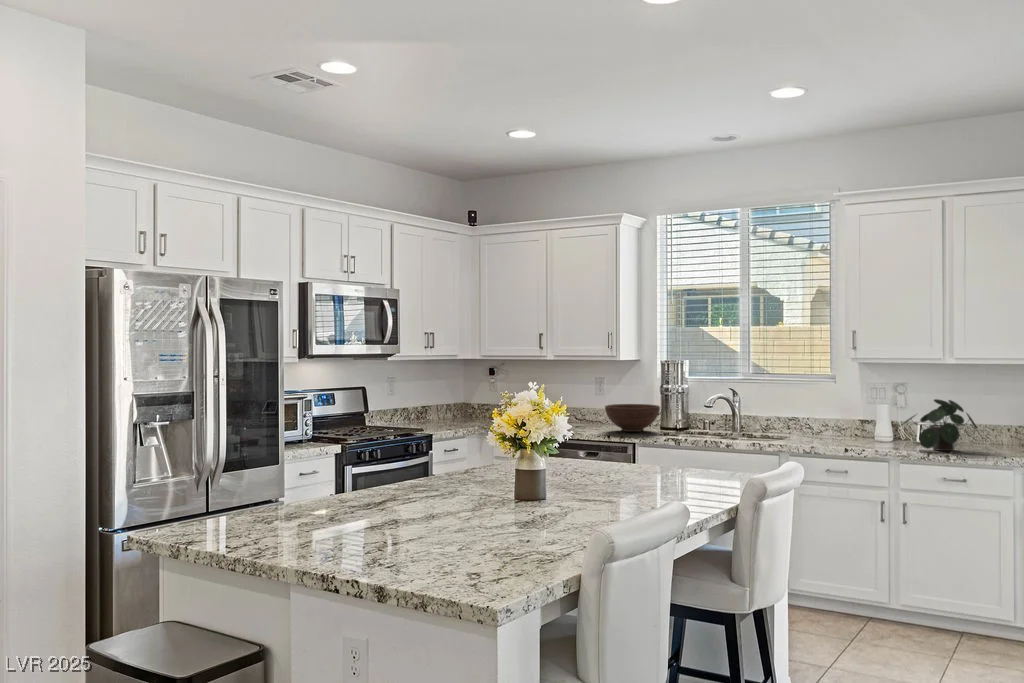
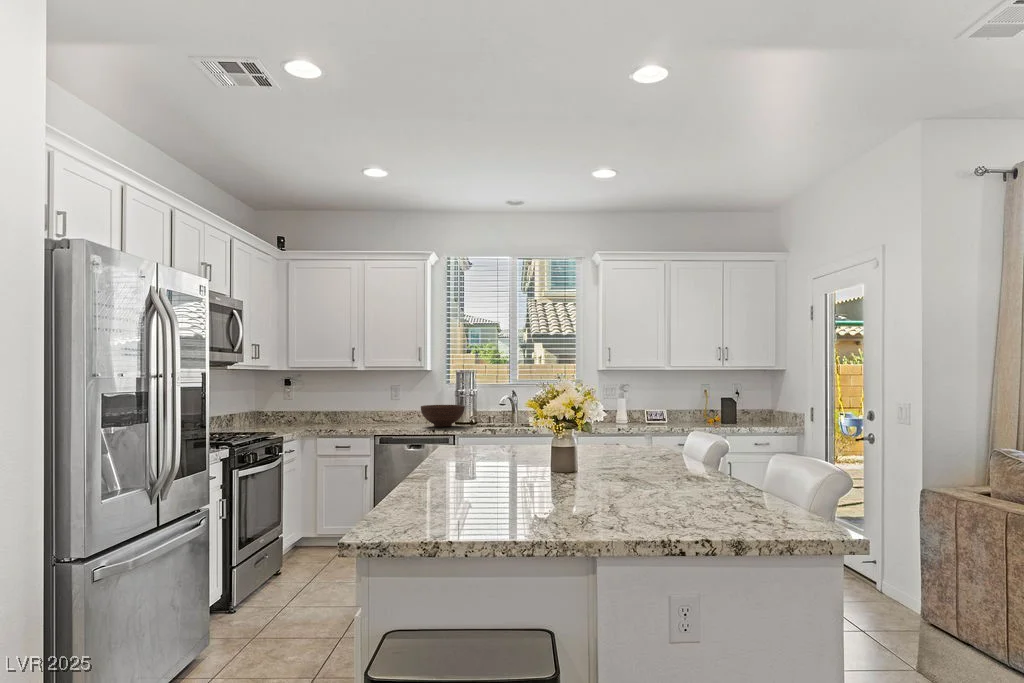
potted plant: present [901,399,977,451] -> none [638,392,682,425]

